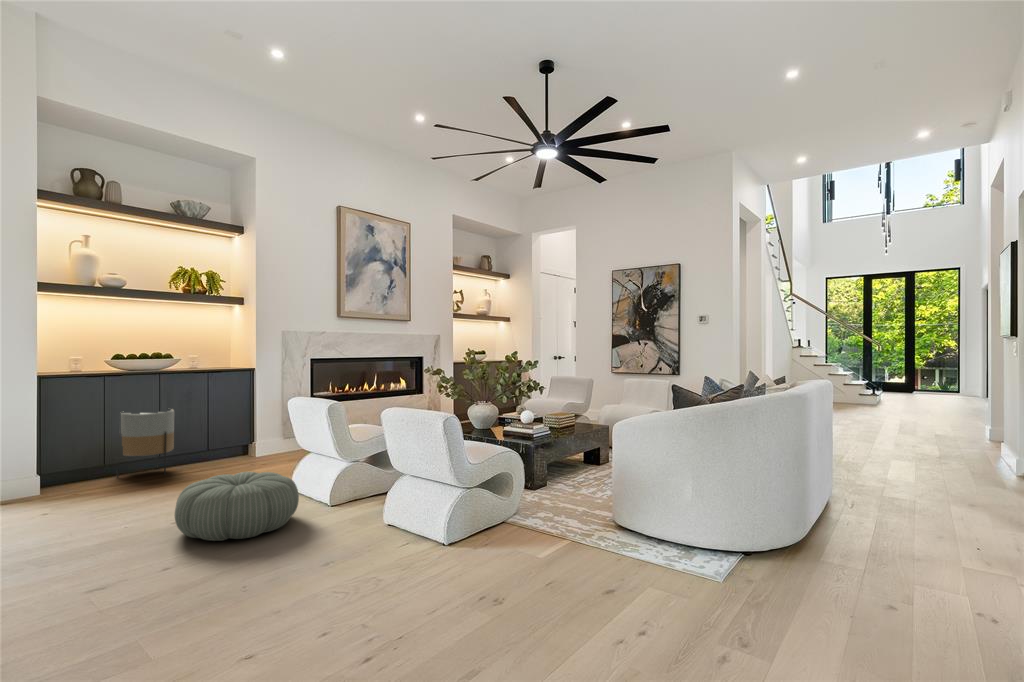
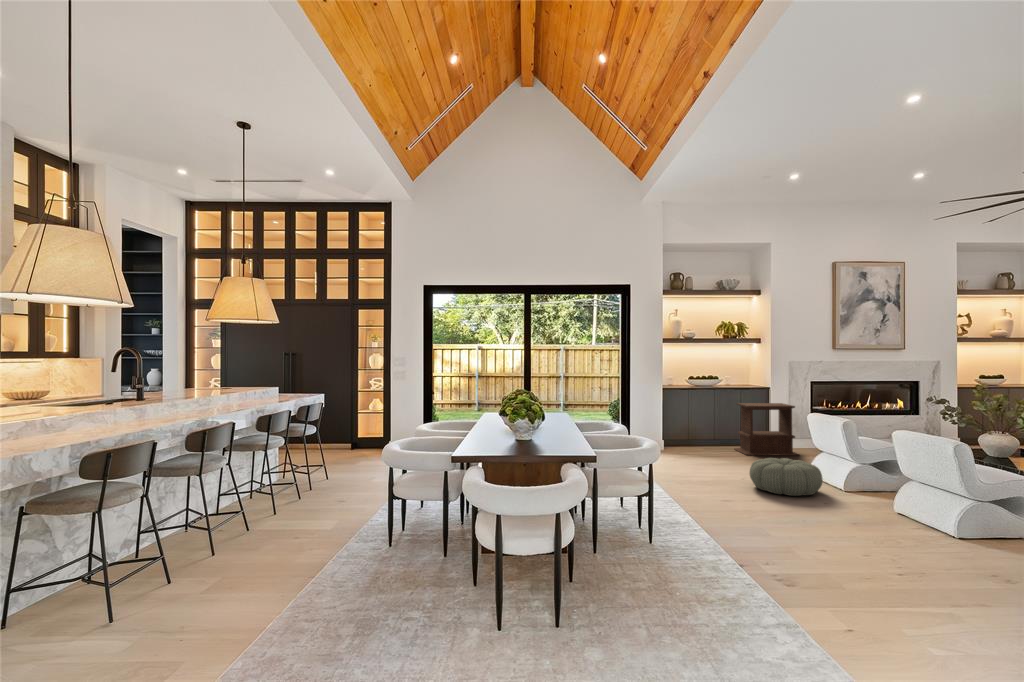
side table: none [193,388,288,470] -> present [735,403,799,456]
planter: present [117,409,174,476] -> none [695,412,725,455]

